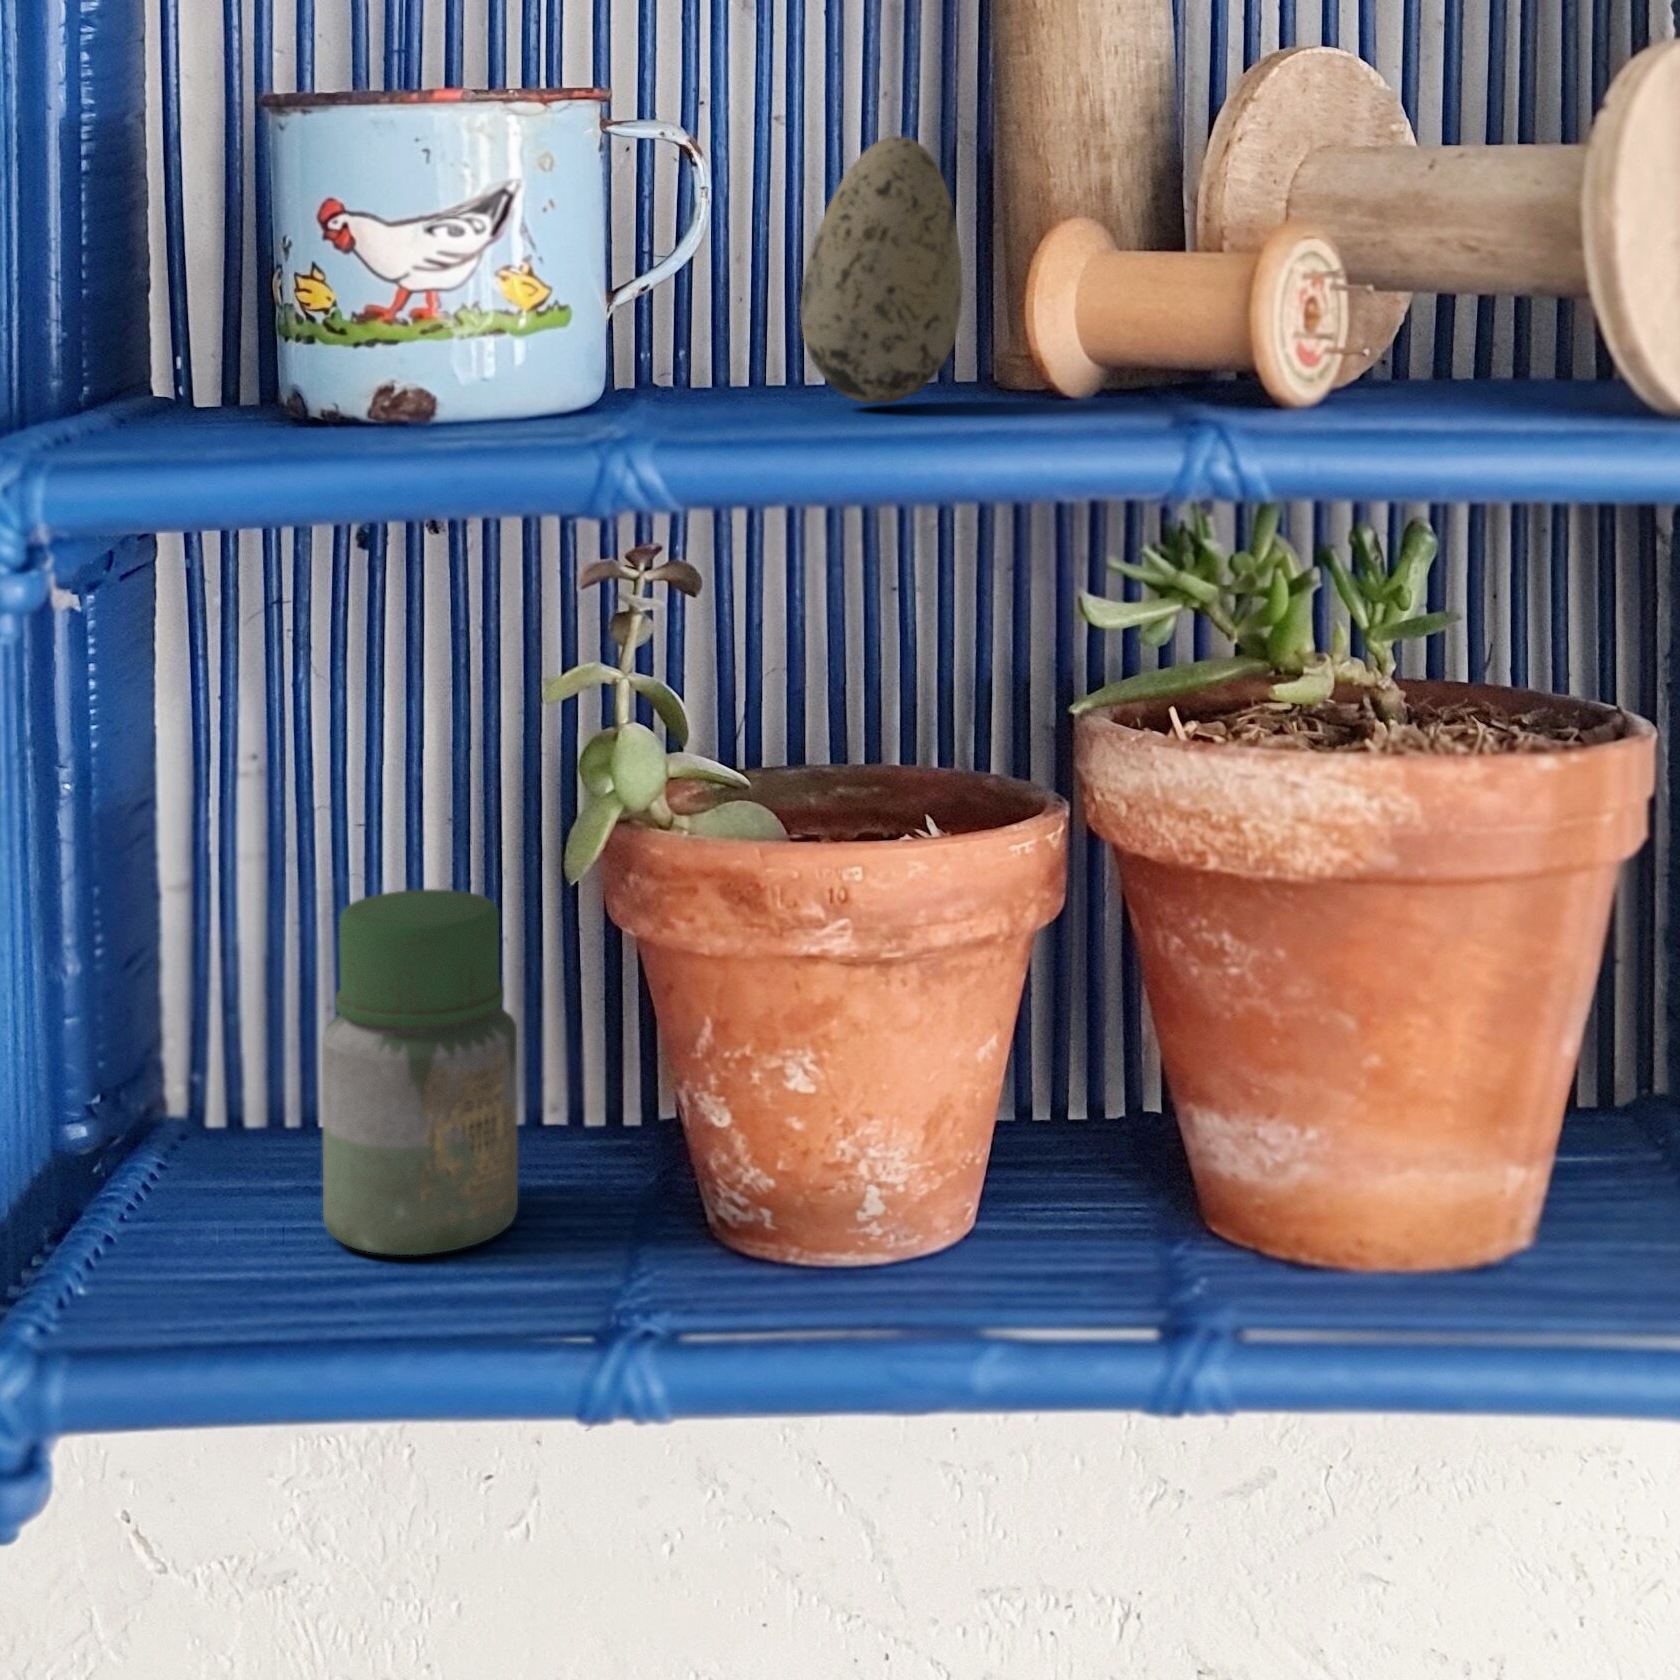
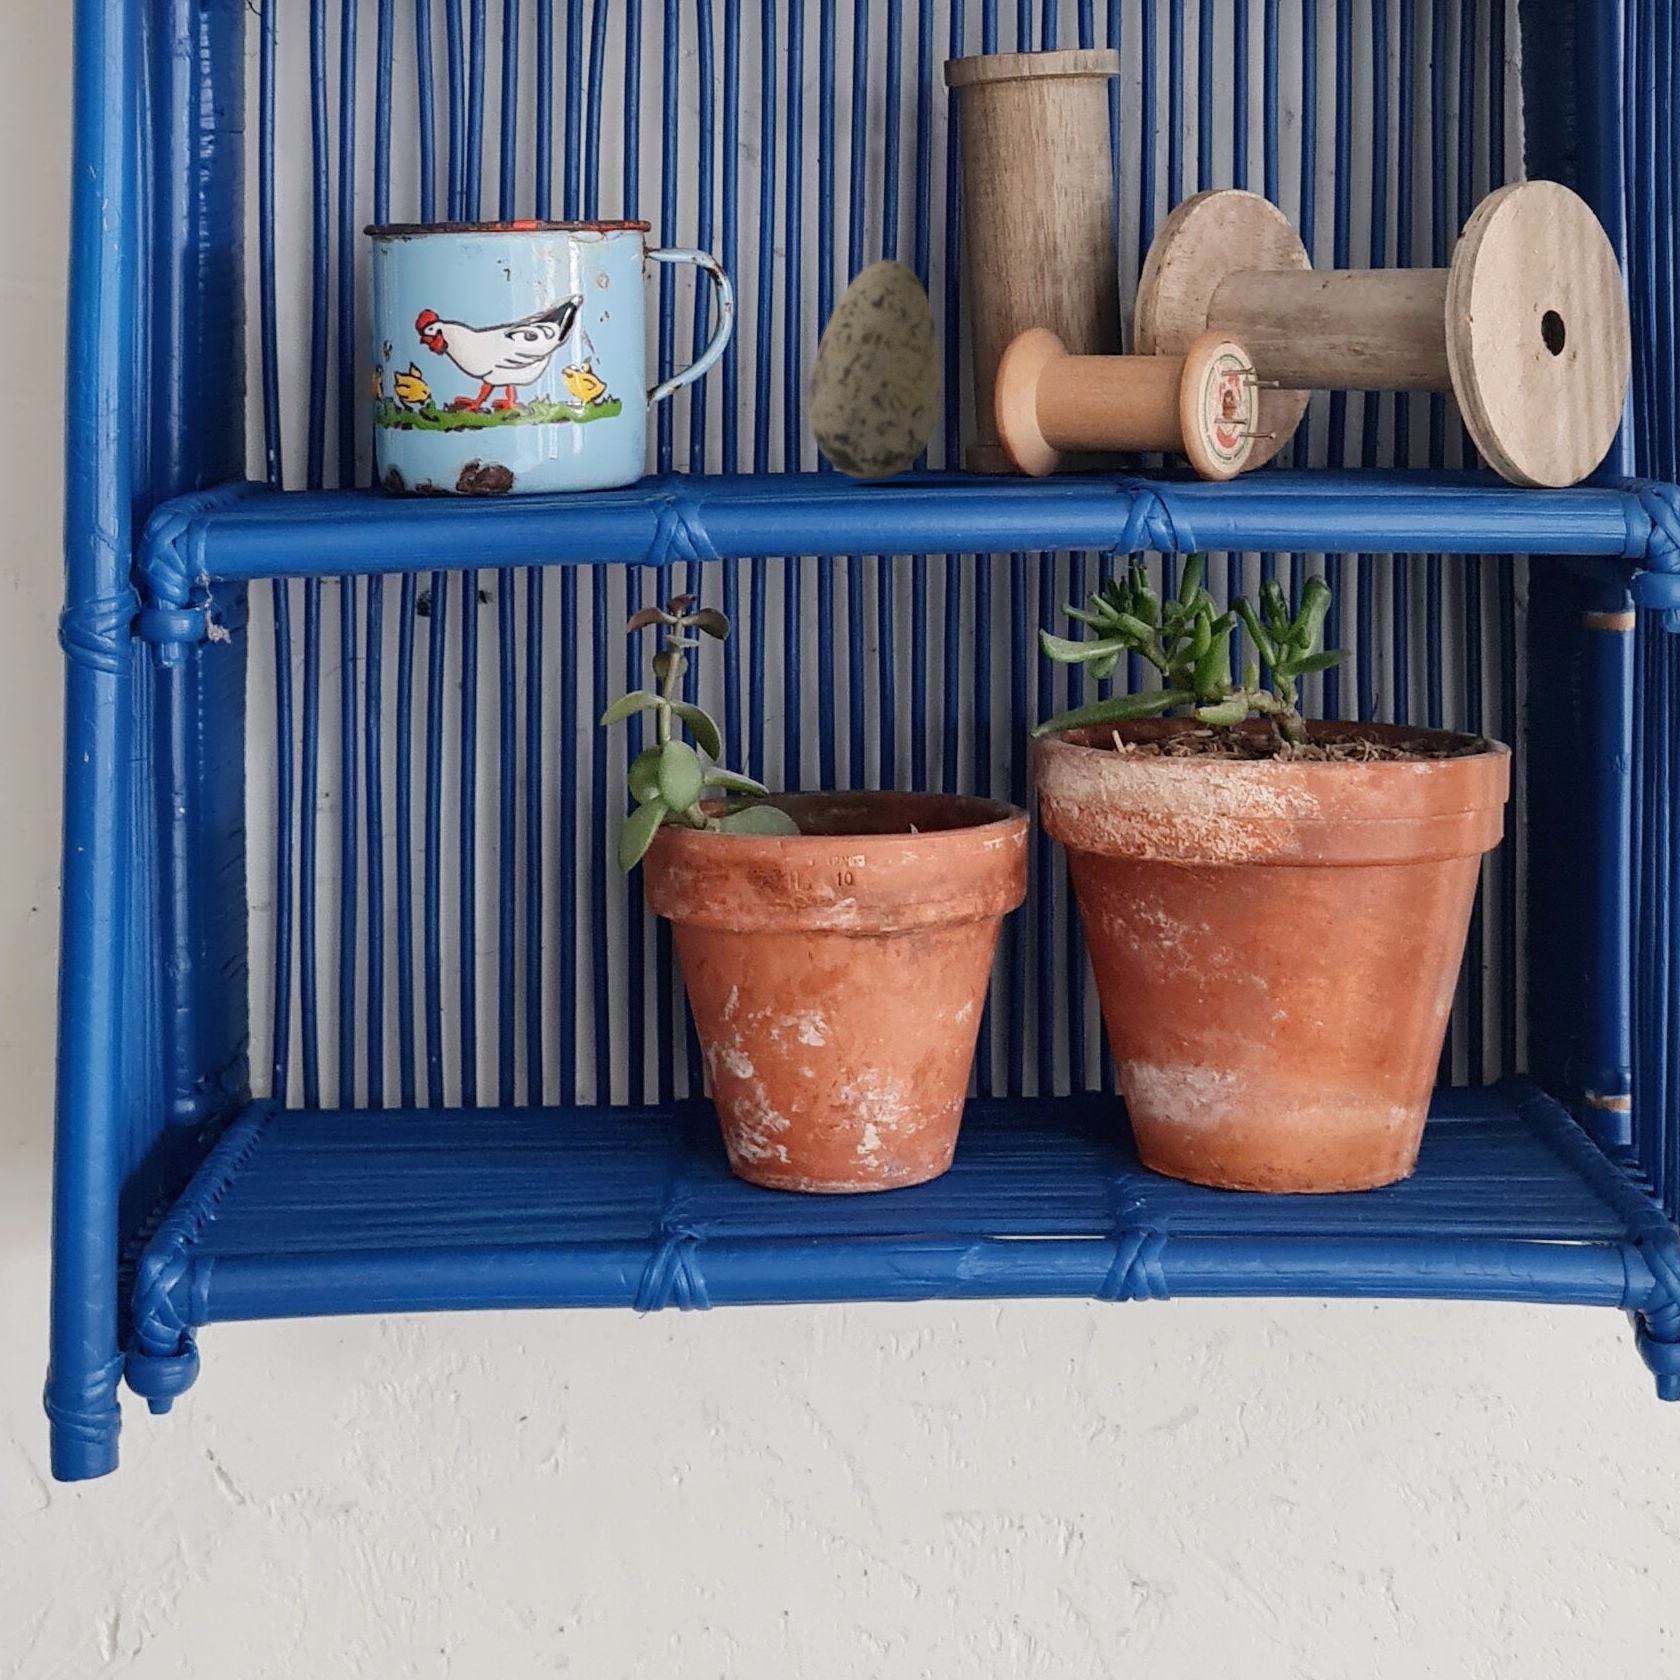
jar: present [322,889,518,1255] -> none [406,891,568,1190]

